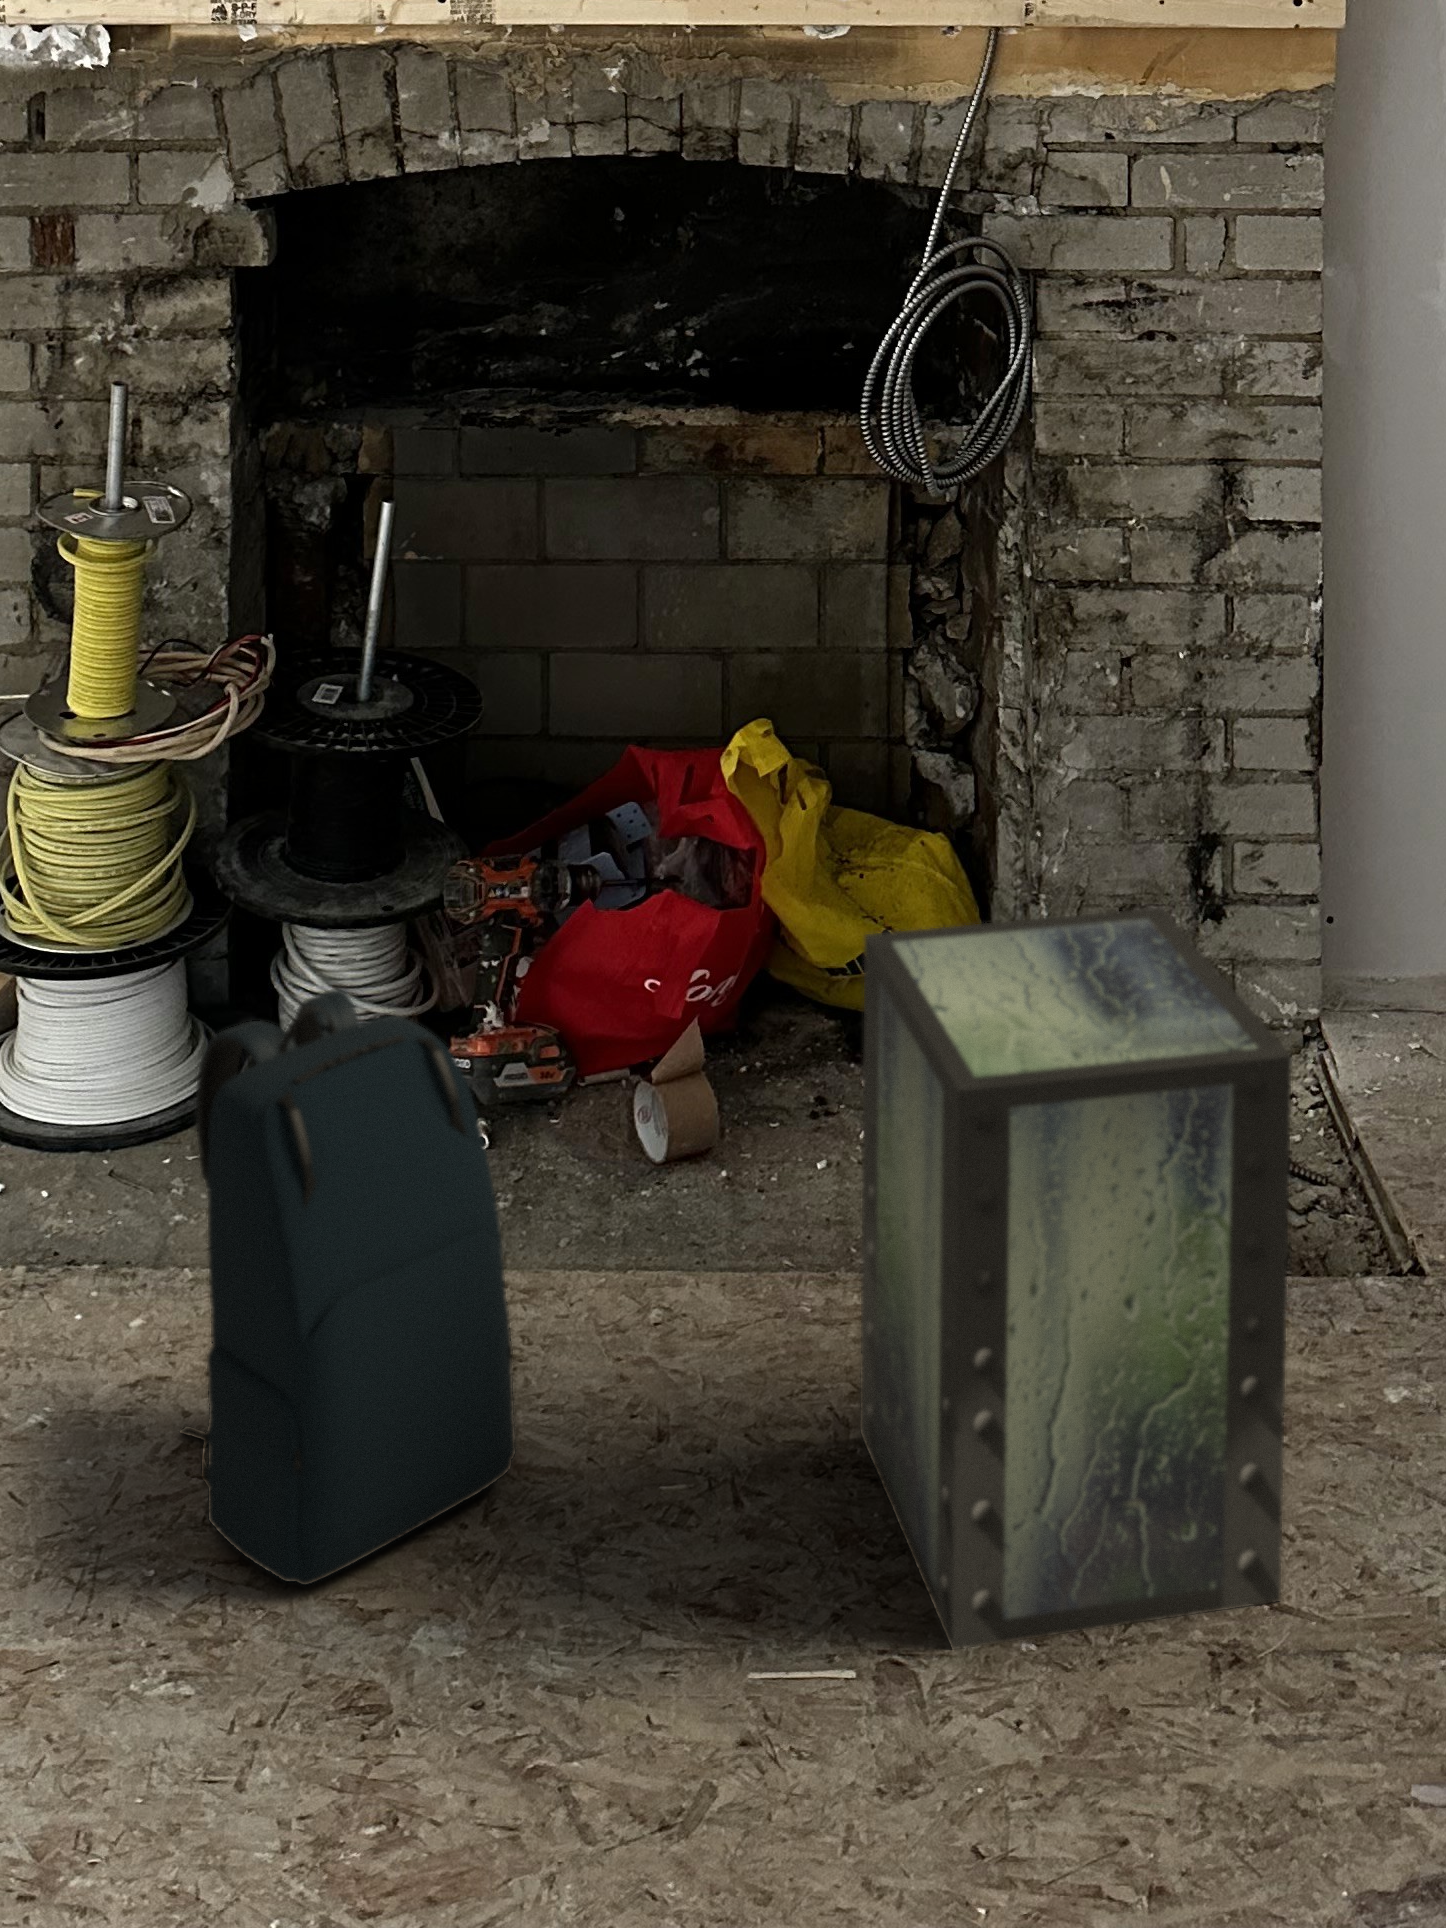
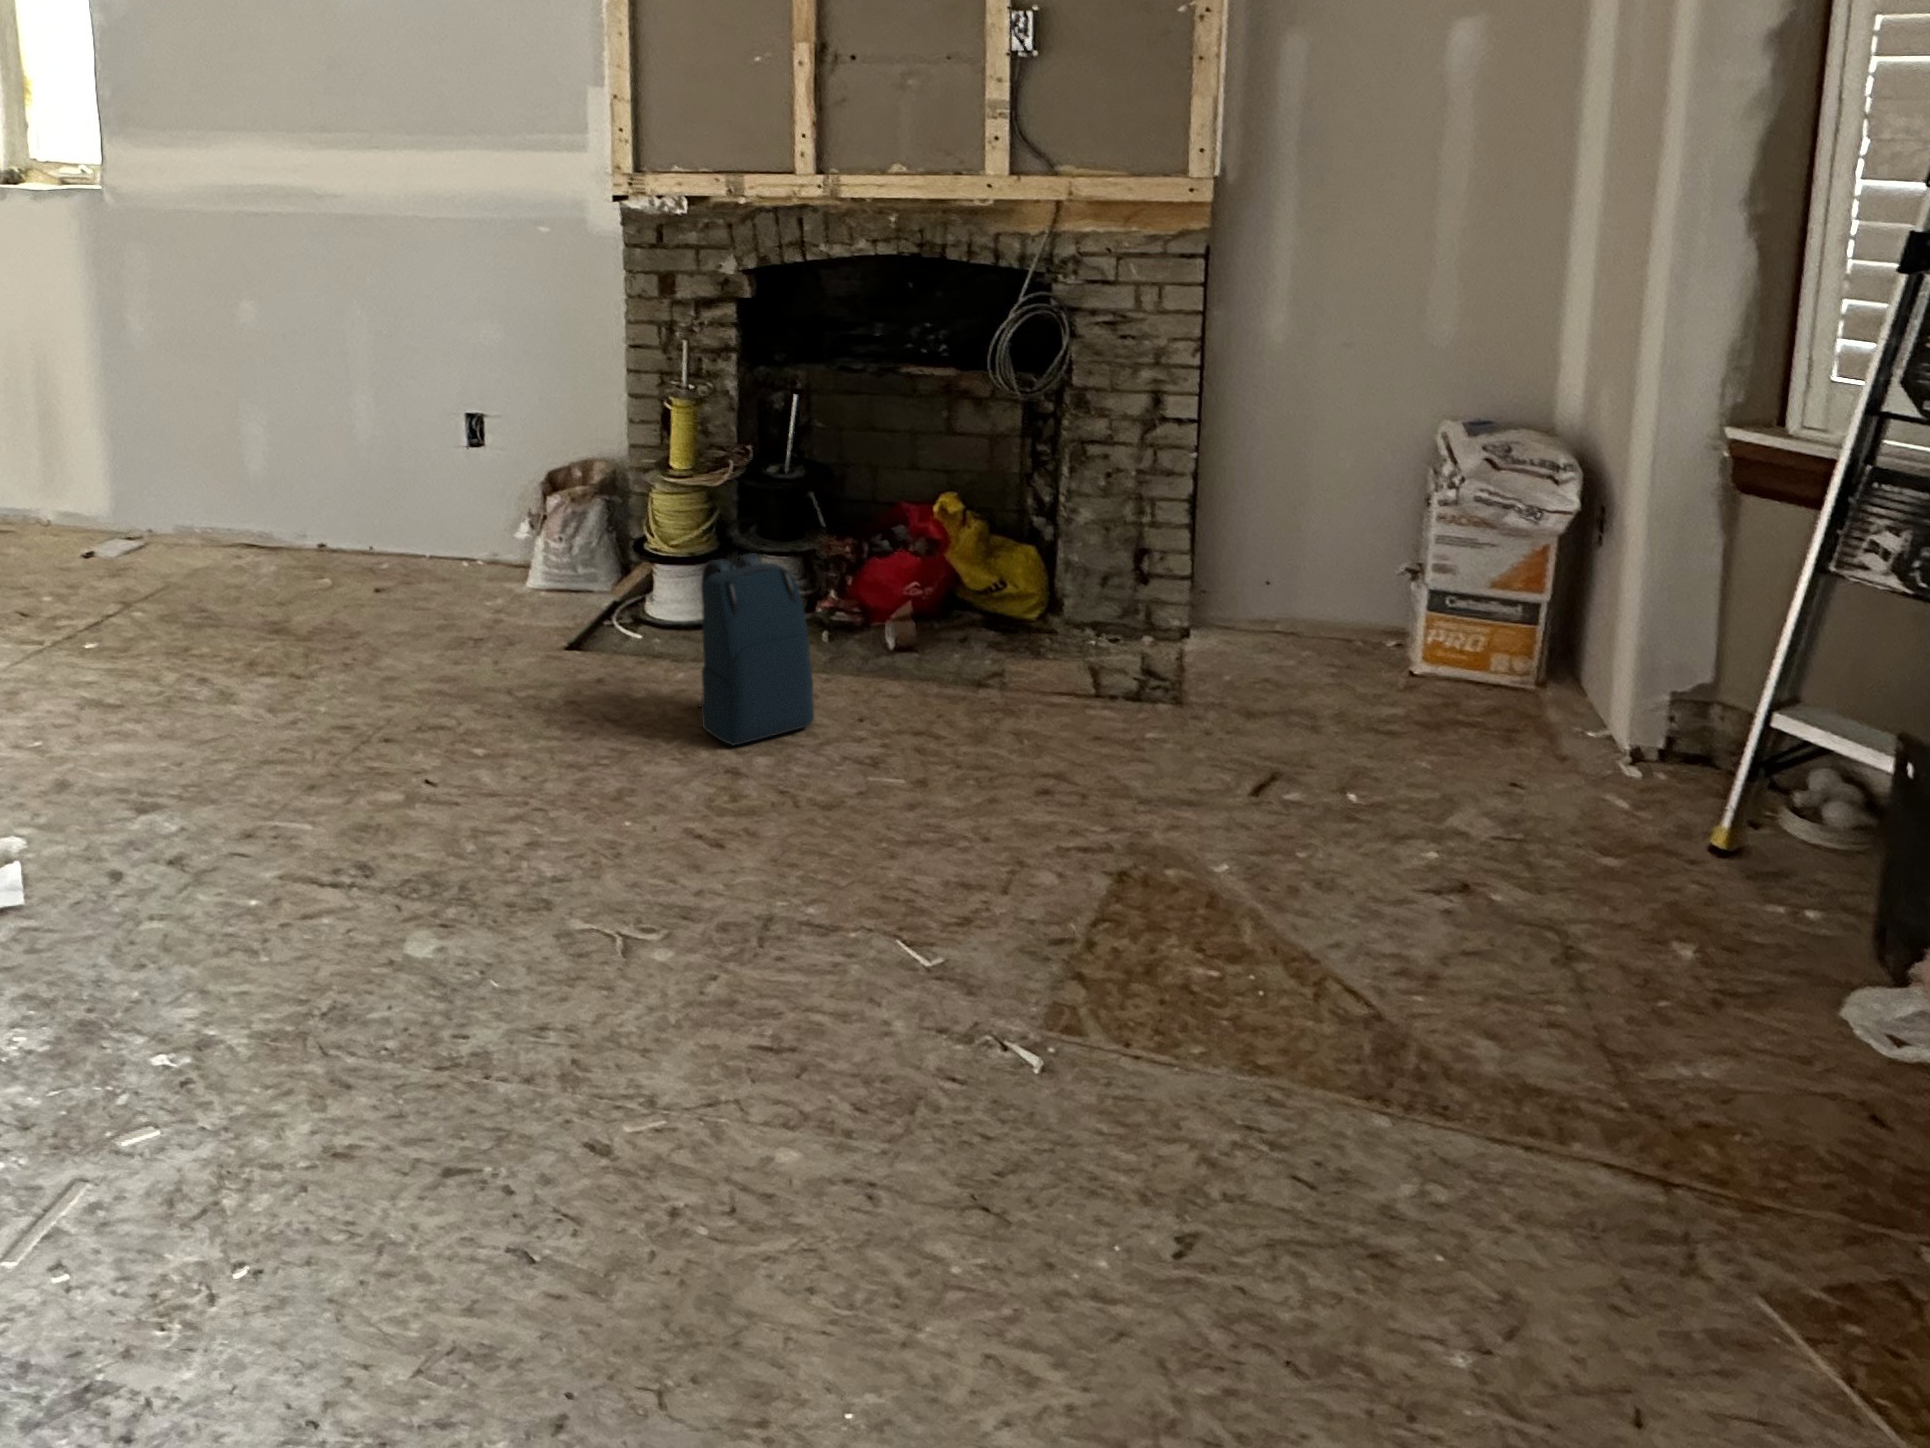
storage box: present [860,908,1292,1649] -> none [945,544,1093,785]

